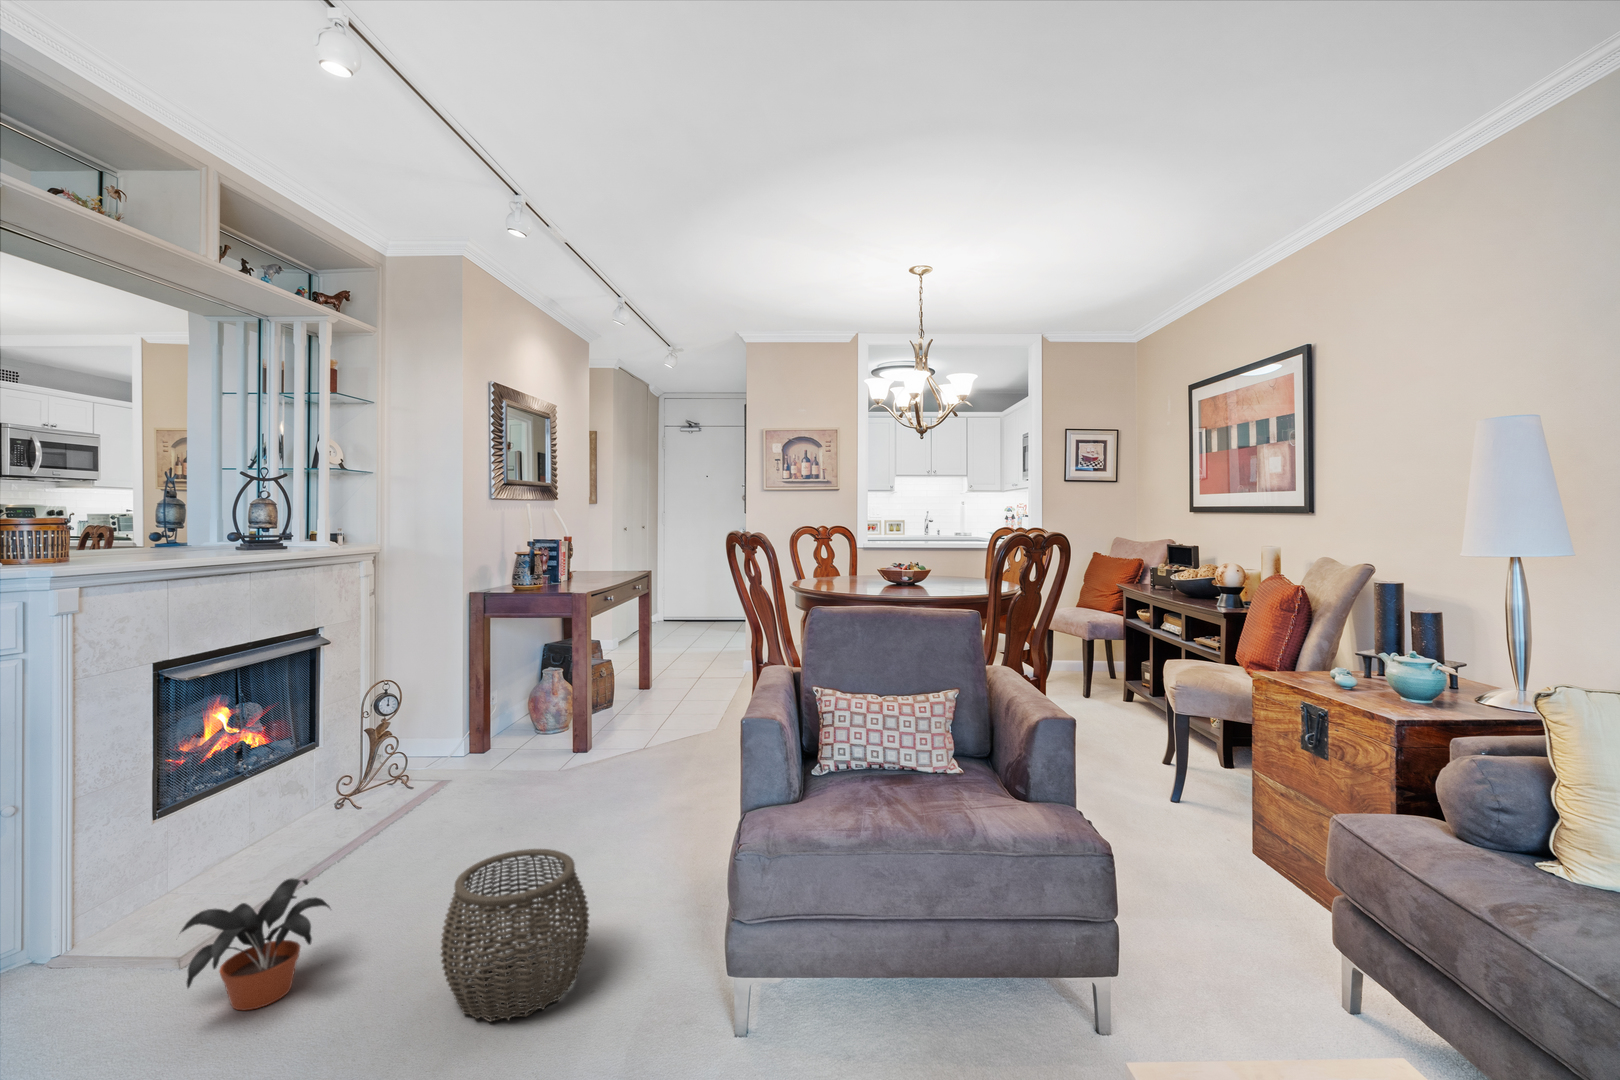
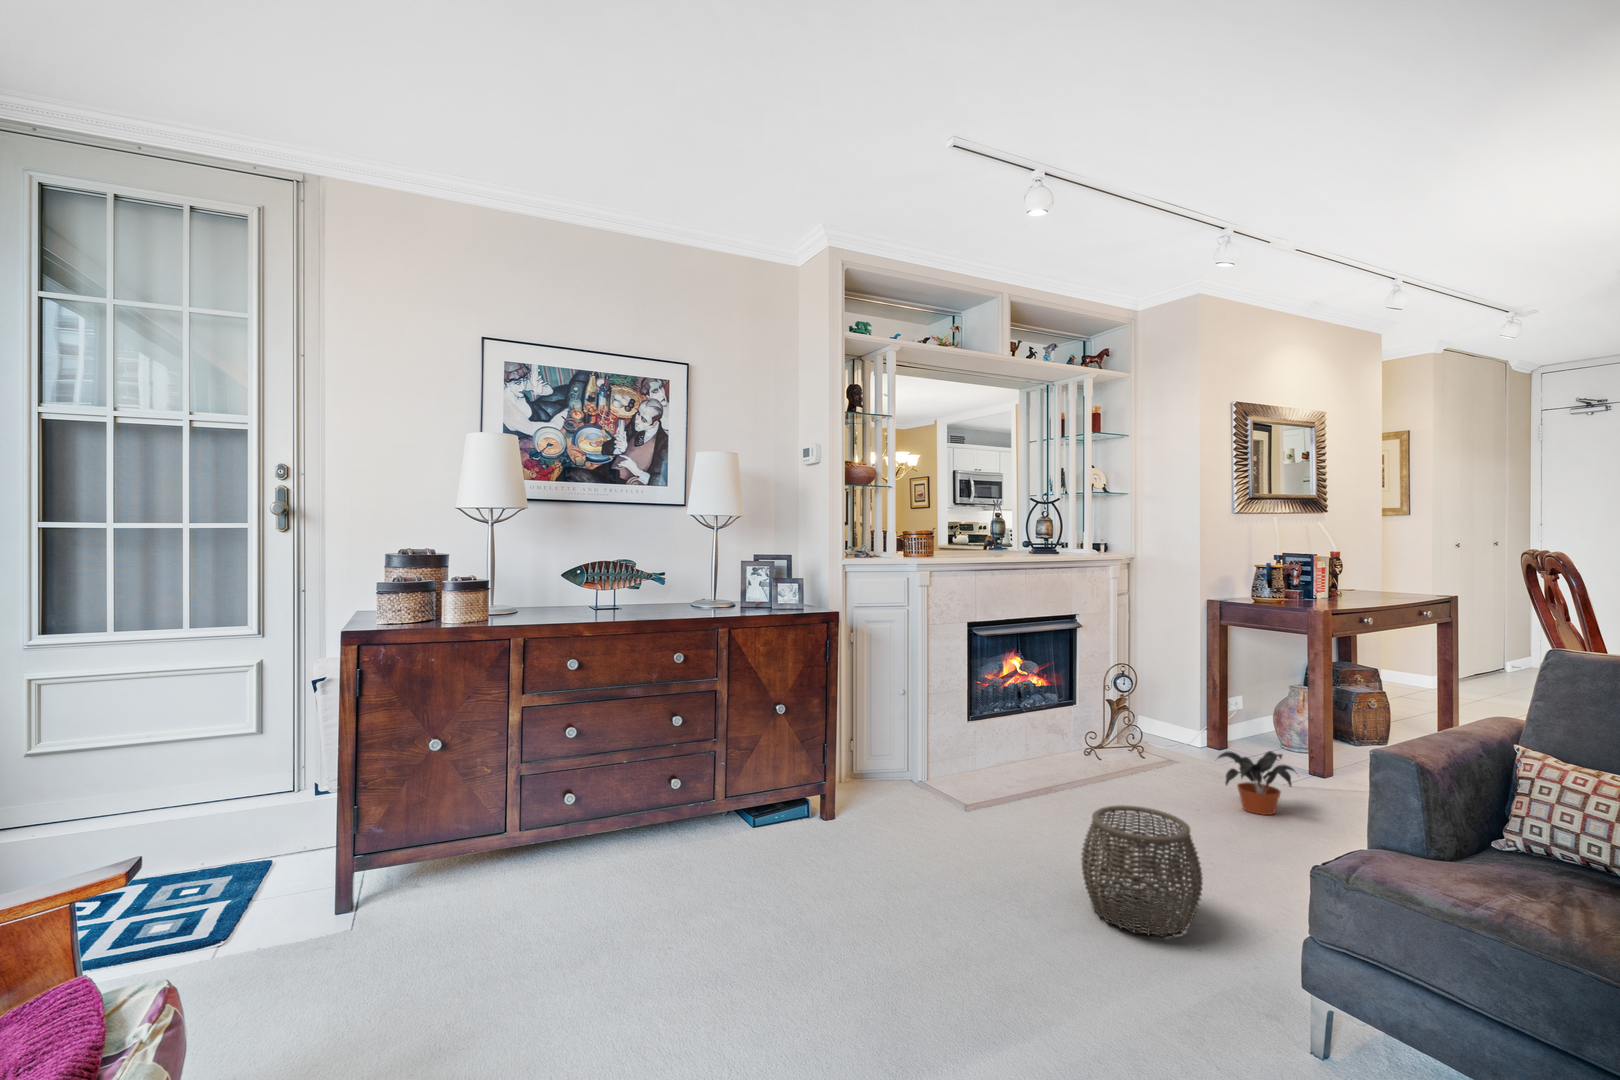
potted plant: present [181,879,330,1010] -> present [1218,751,1295,815]

